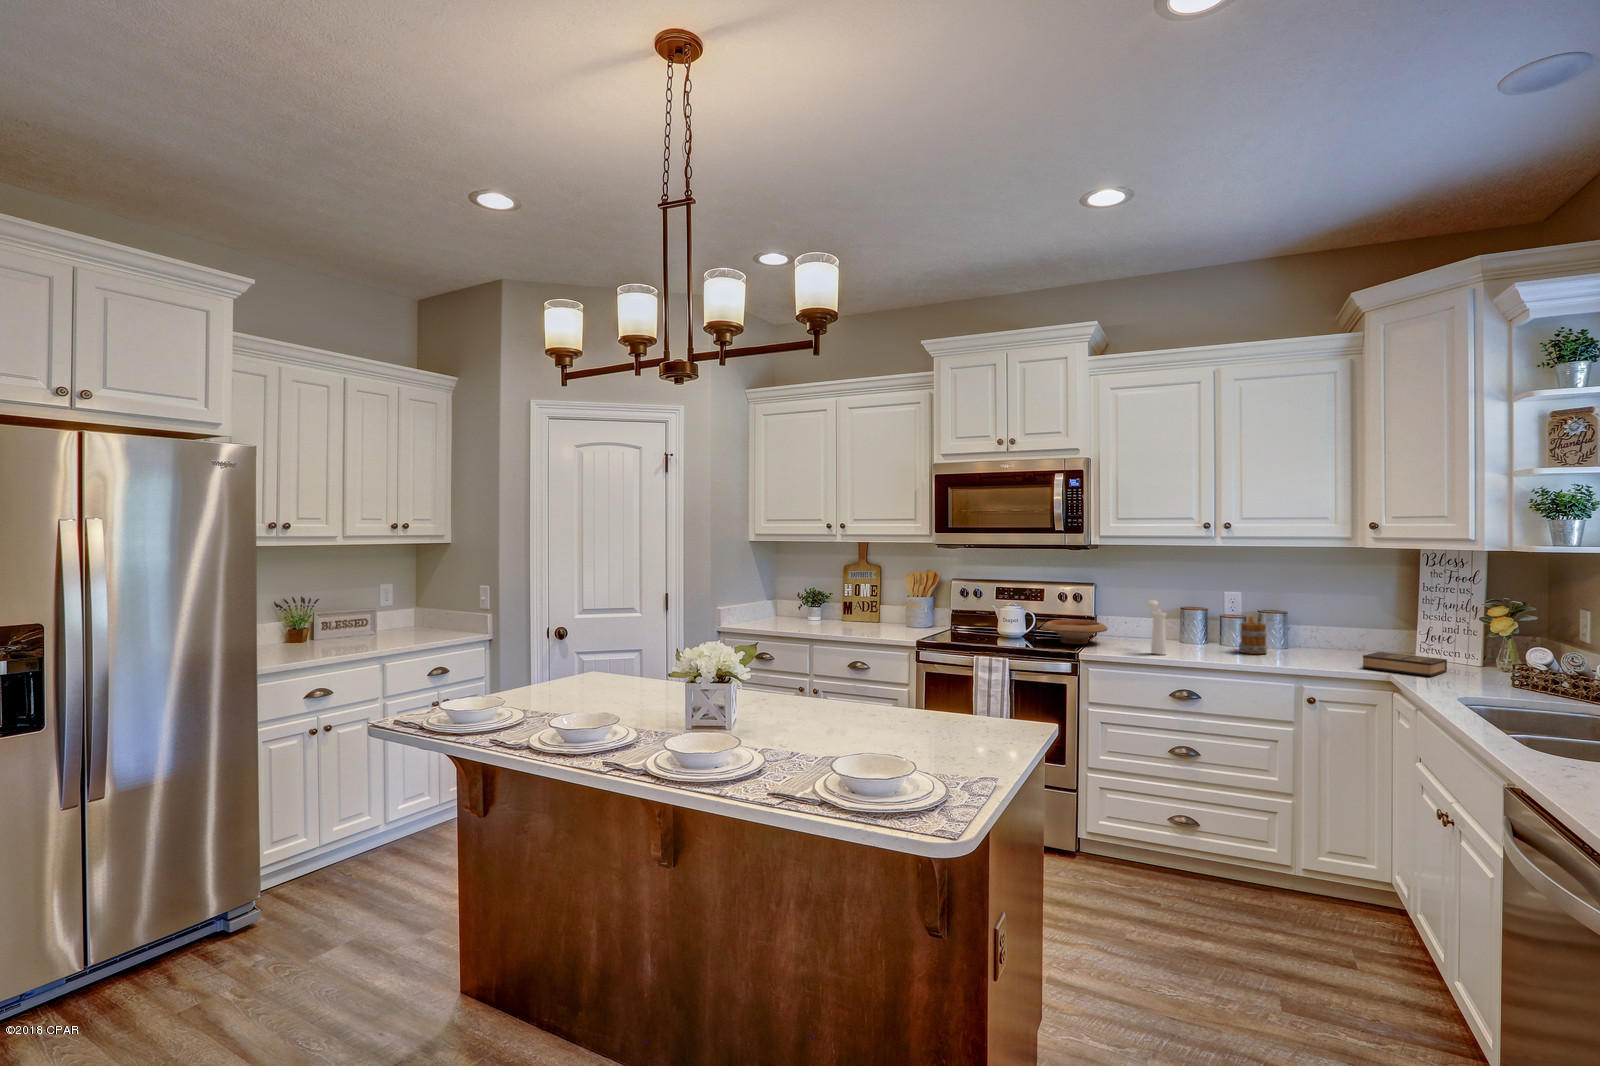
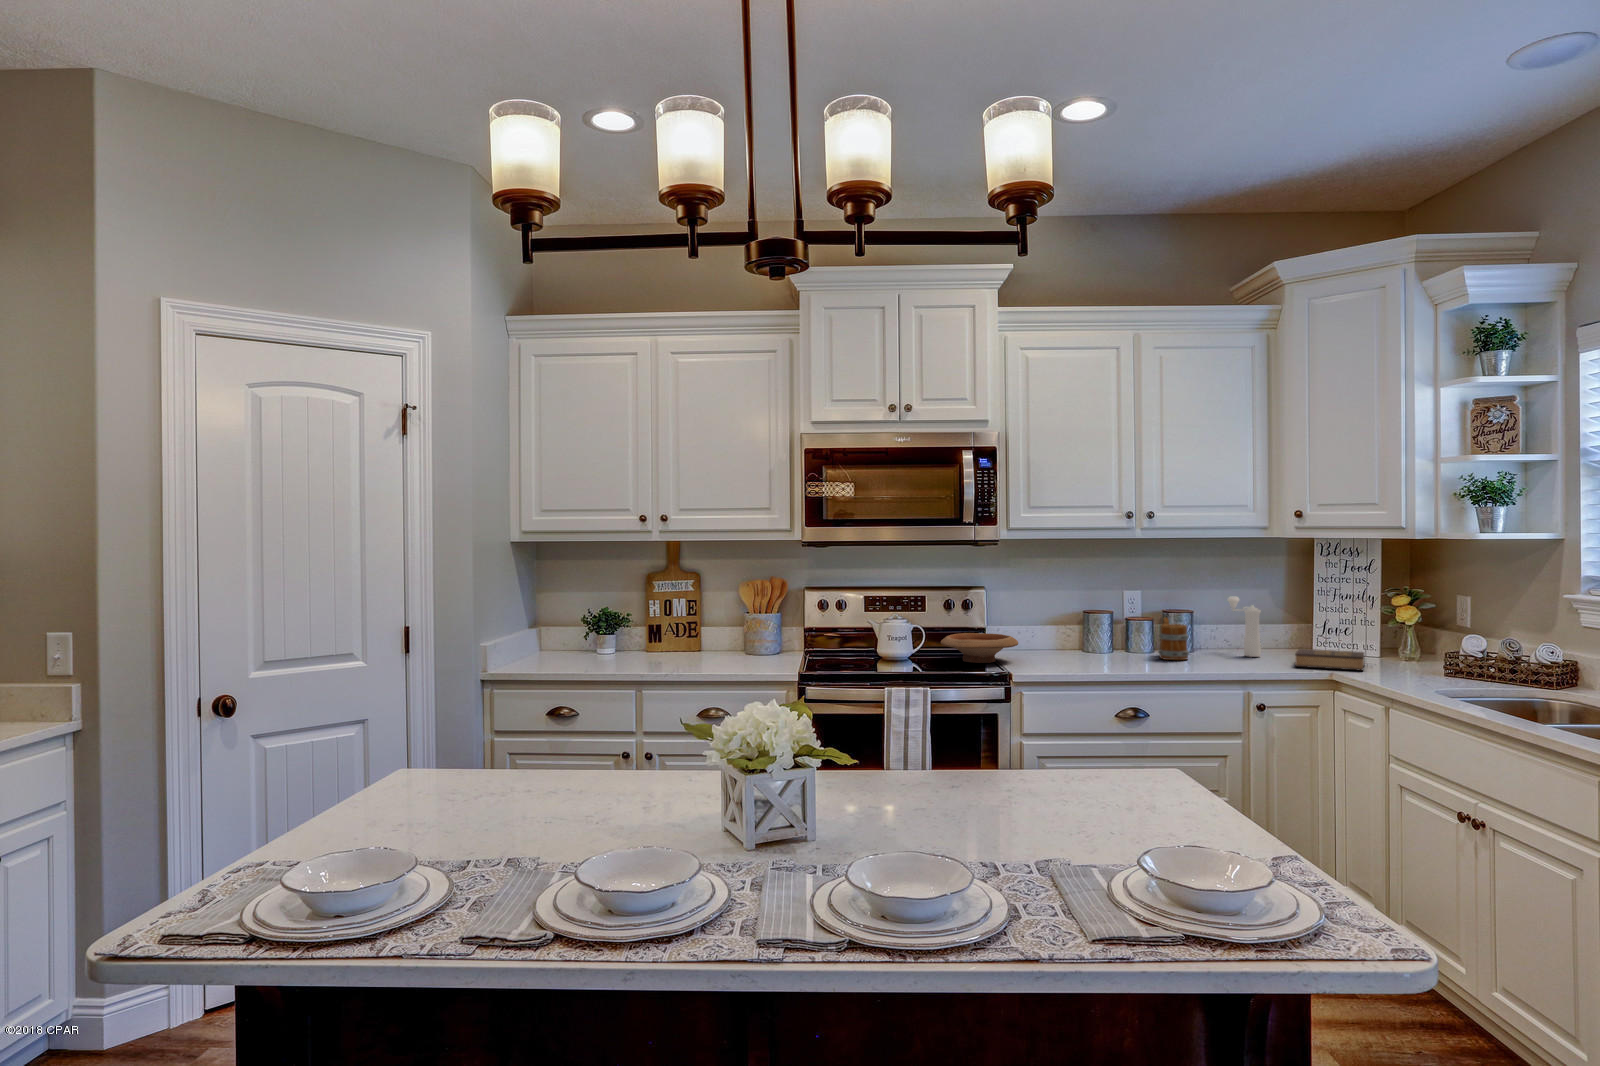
pepper mill: present [1148,600,1166,655] -> present [1228,597,1261,657]

